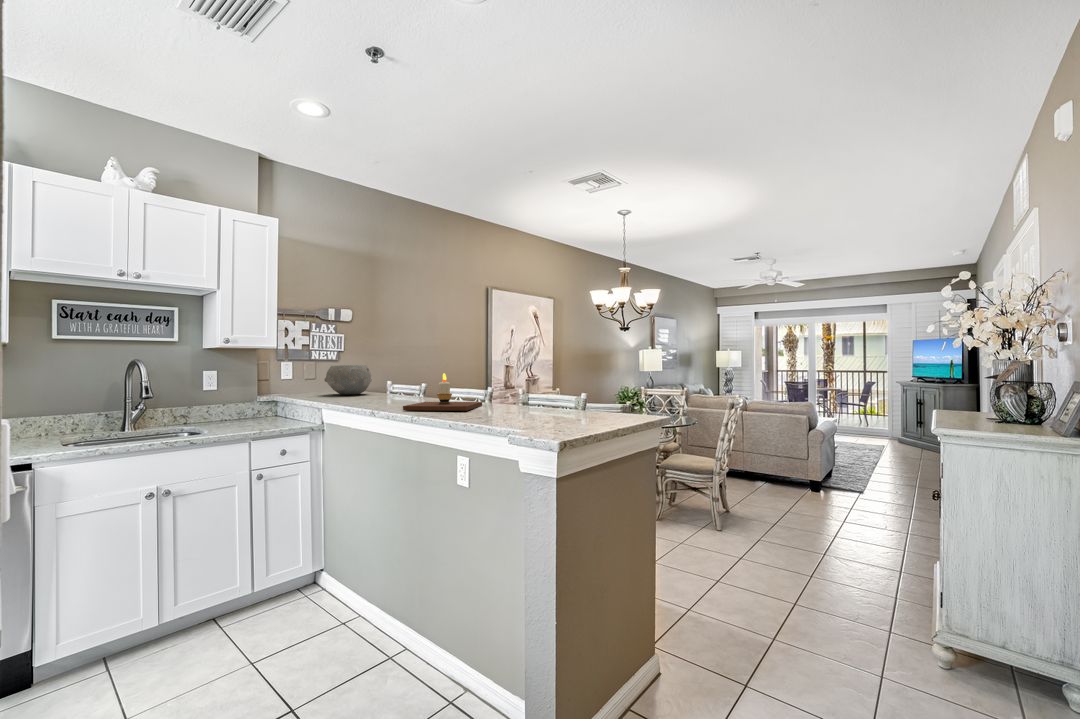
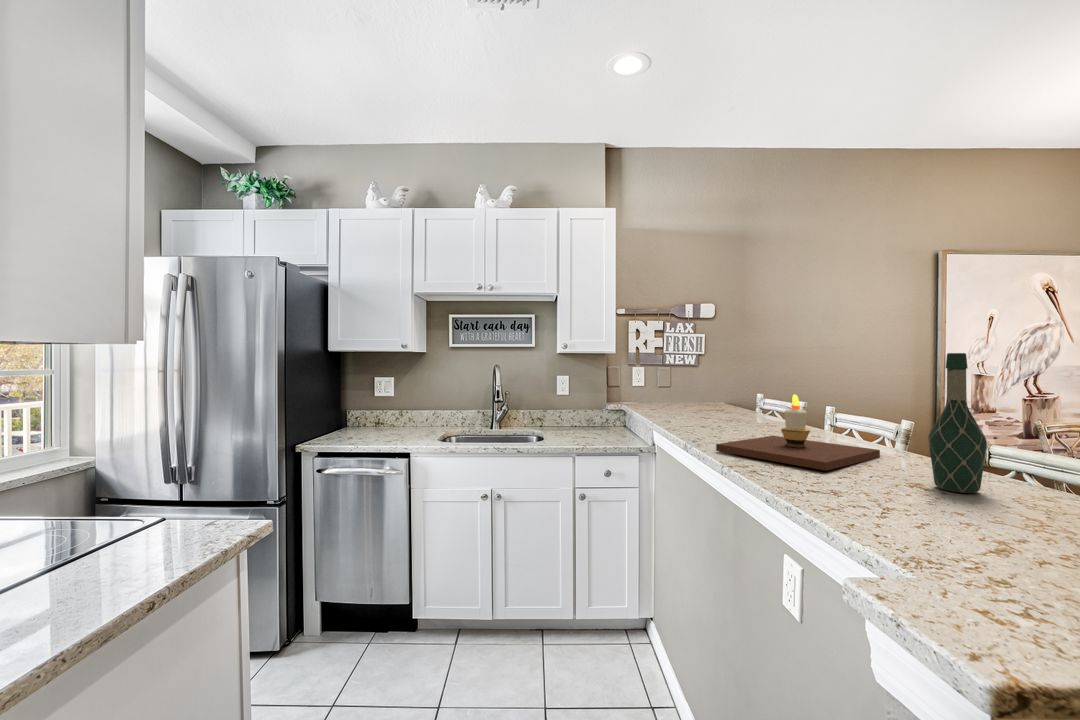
wine bottle: none [507,349,527,411] -> present [928,353,987,493]
ceramic bowl: present [325,365,372,395] -> none [674,372,732,408]

